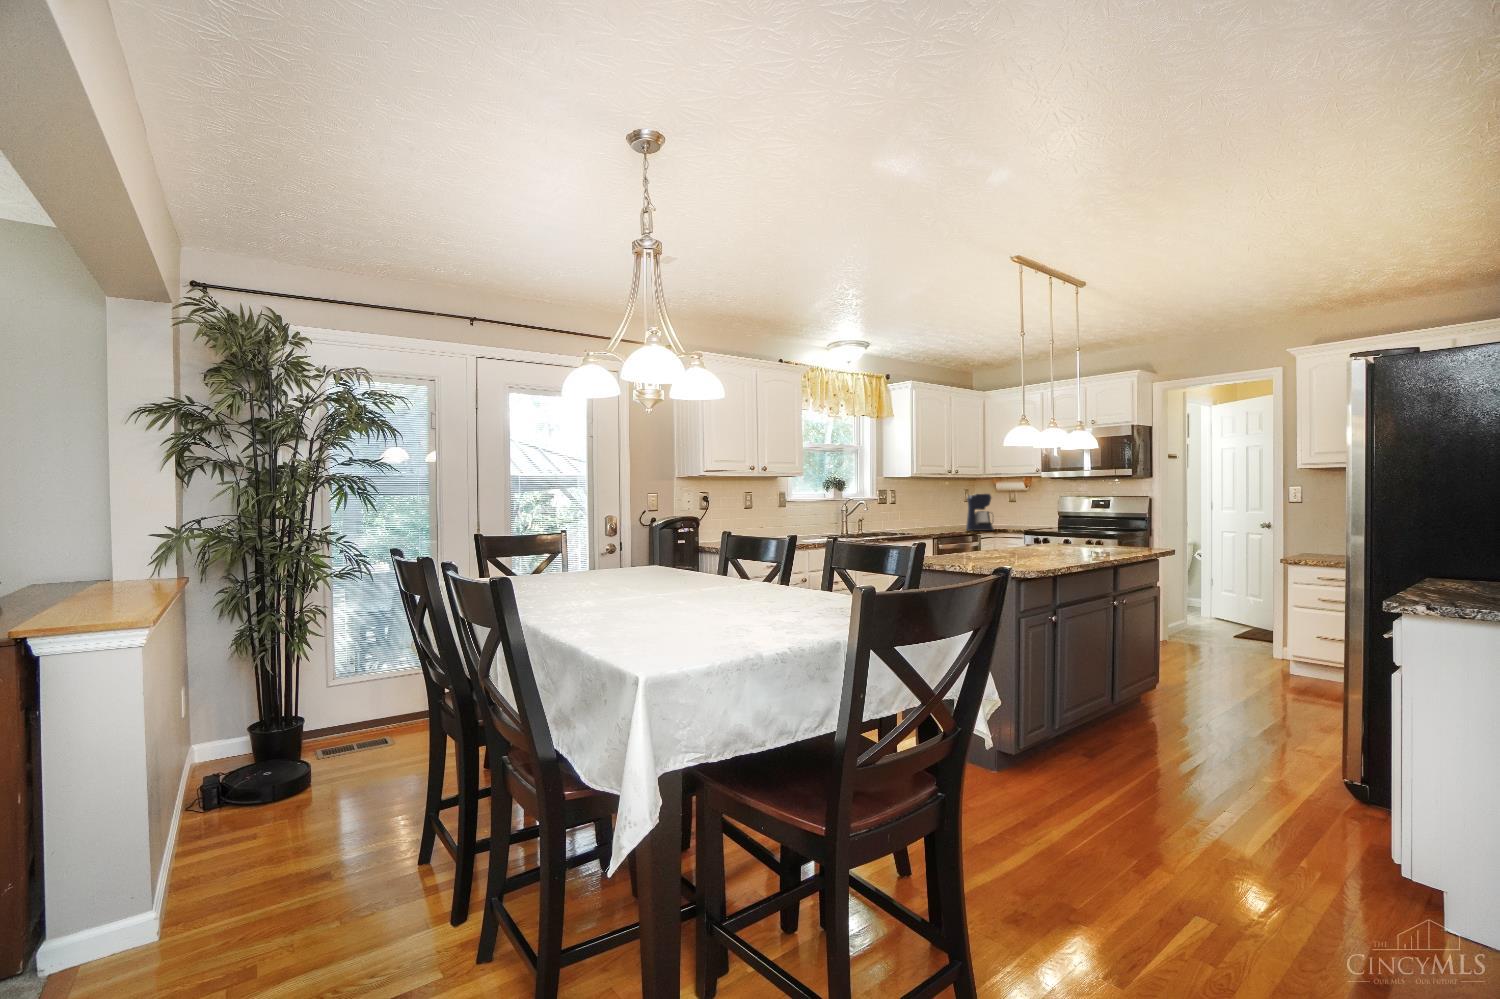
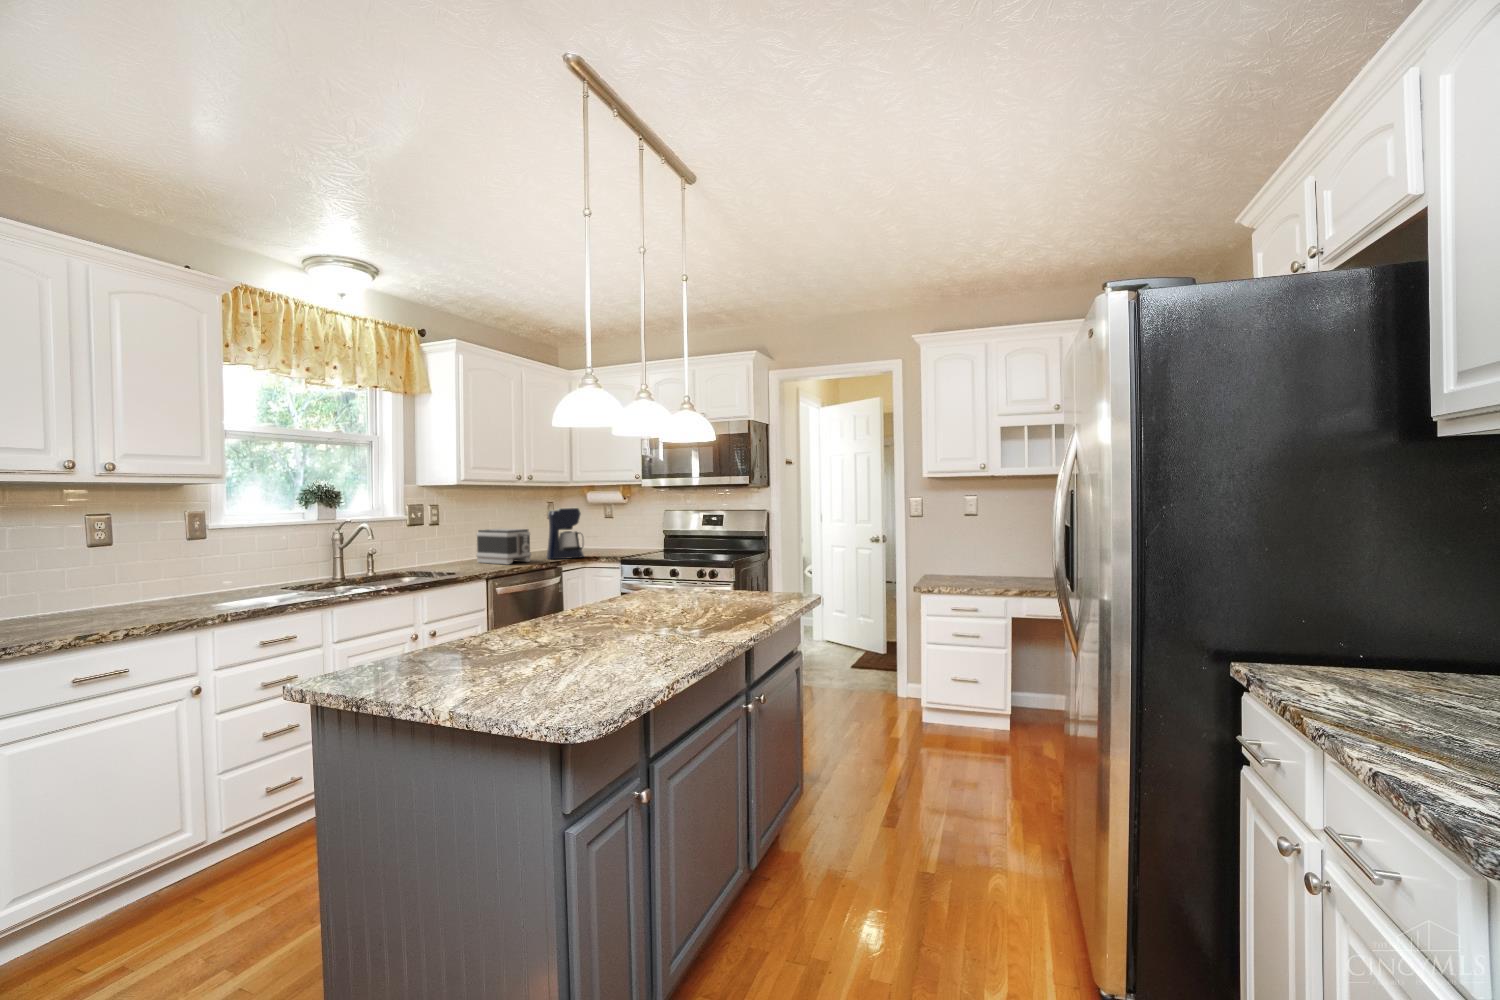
toaster: none [918,508,956,532] -> present [476,529,531,564]

